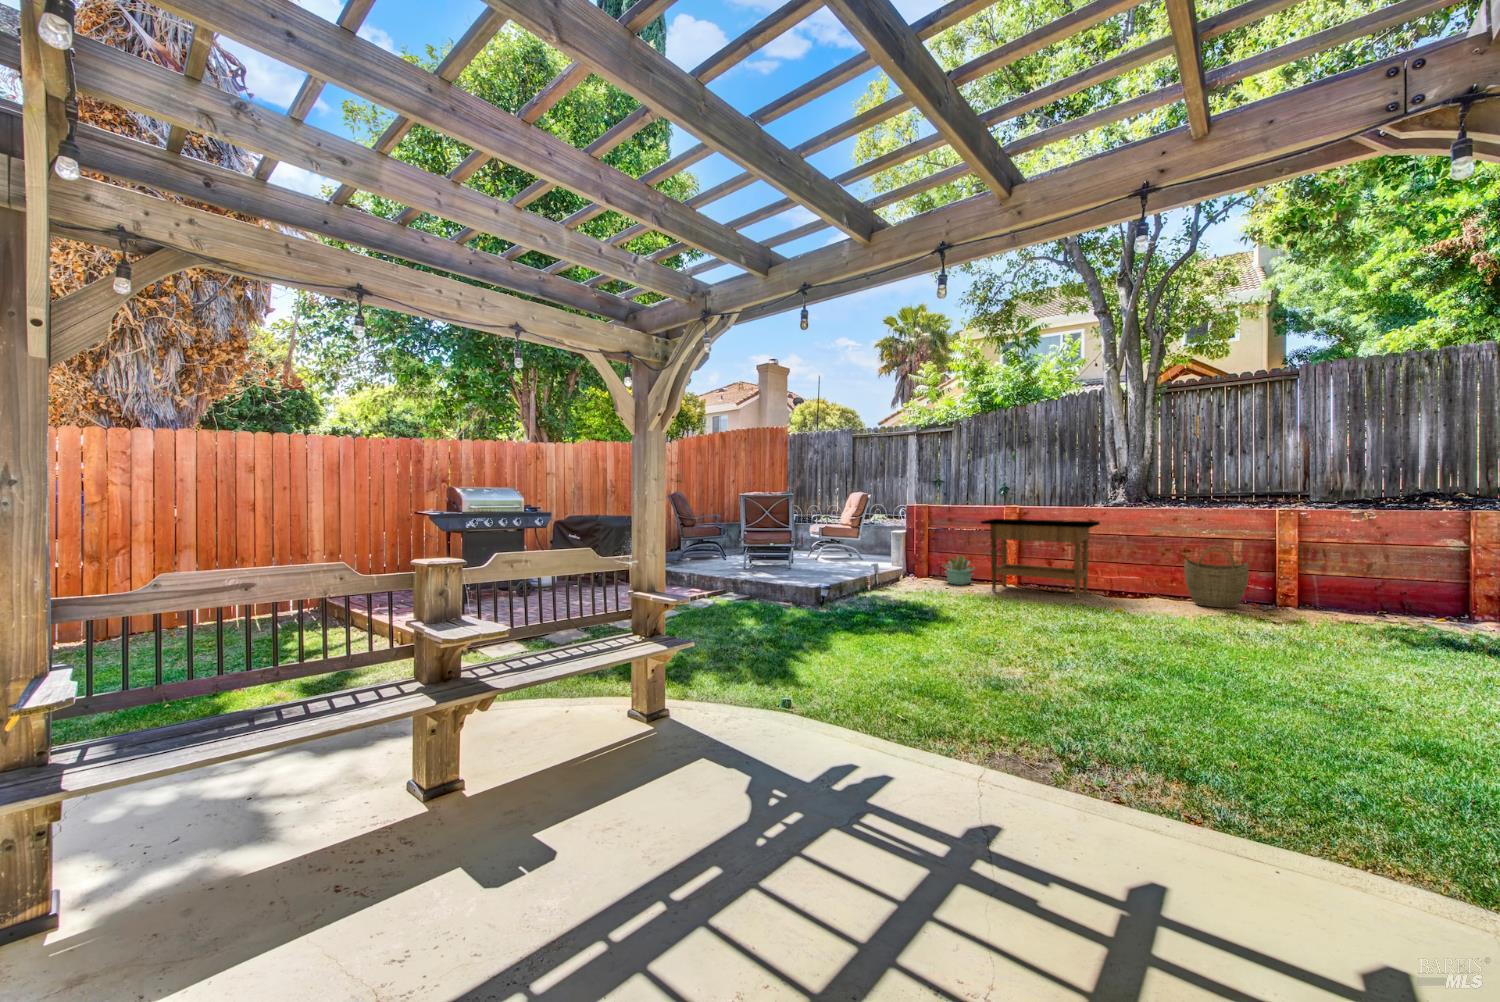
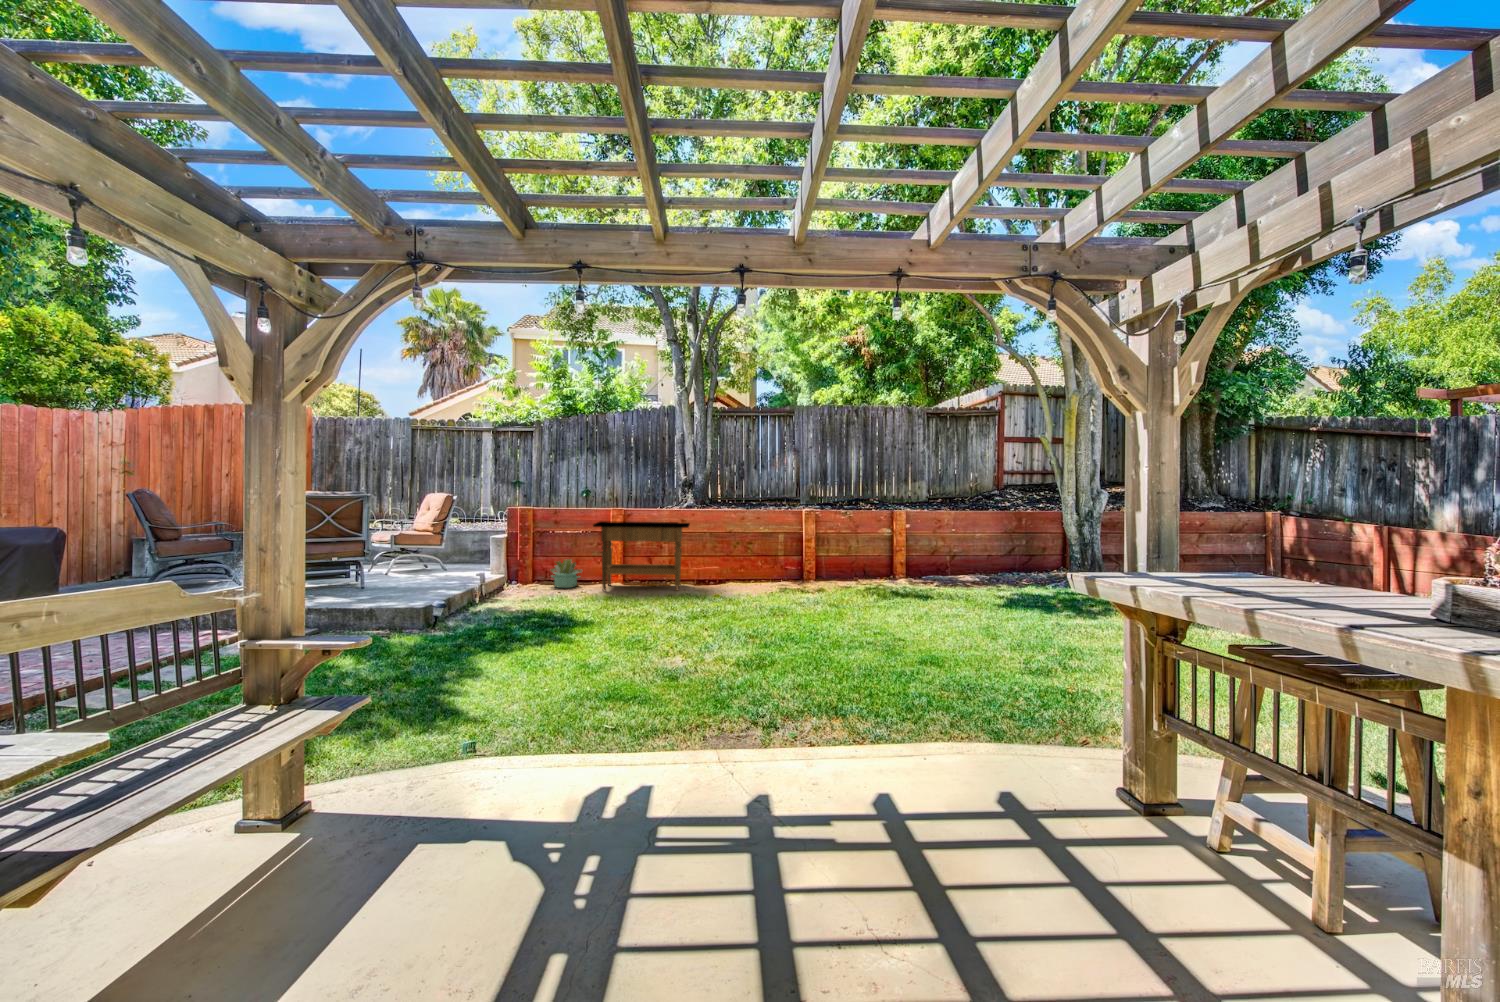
woven basket: present [1184,546,1249,608] -> none [752,540,792,587]

